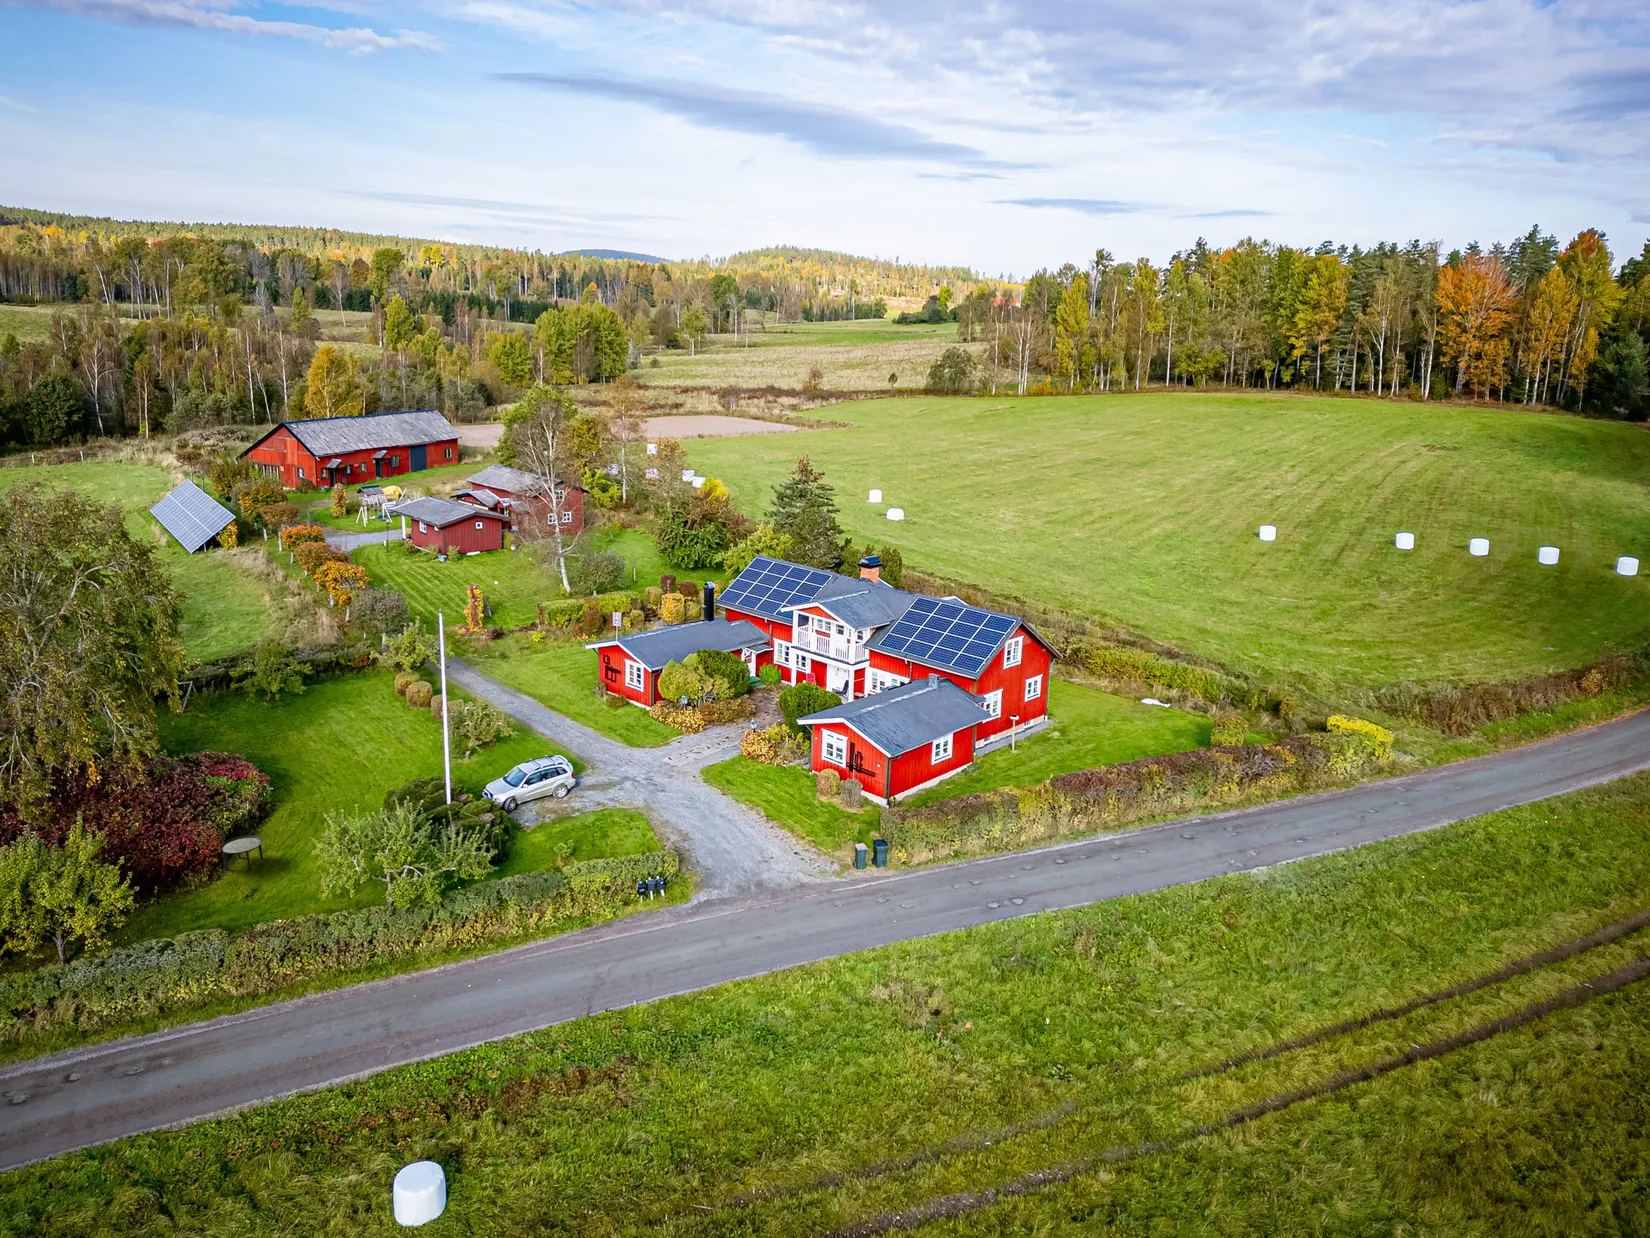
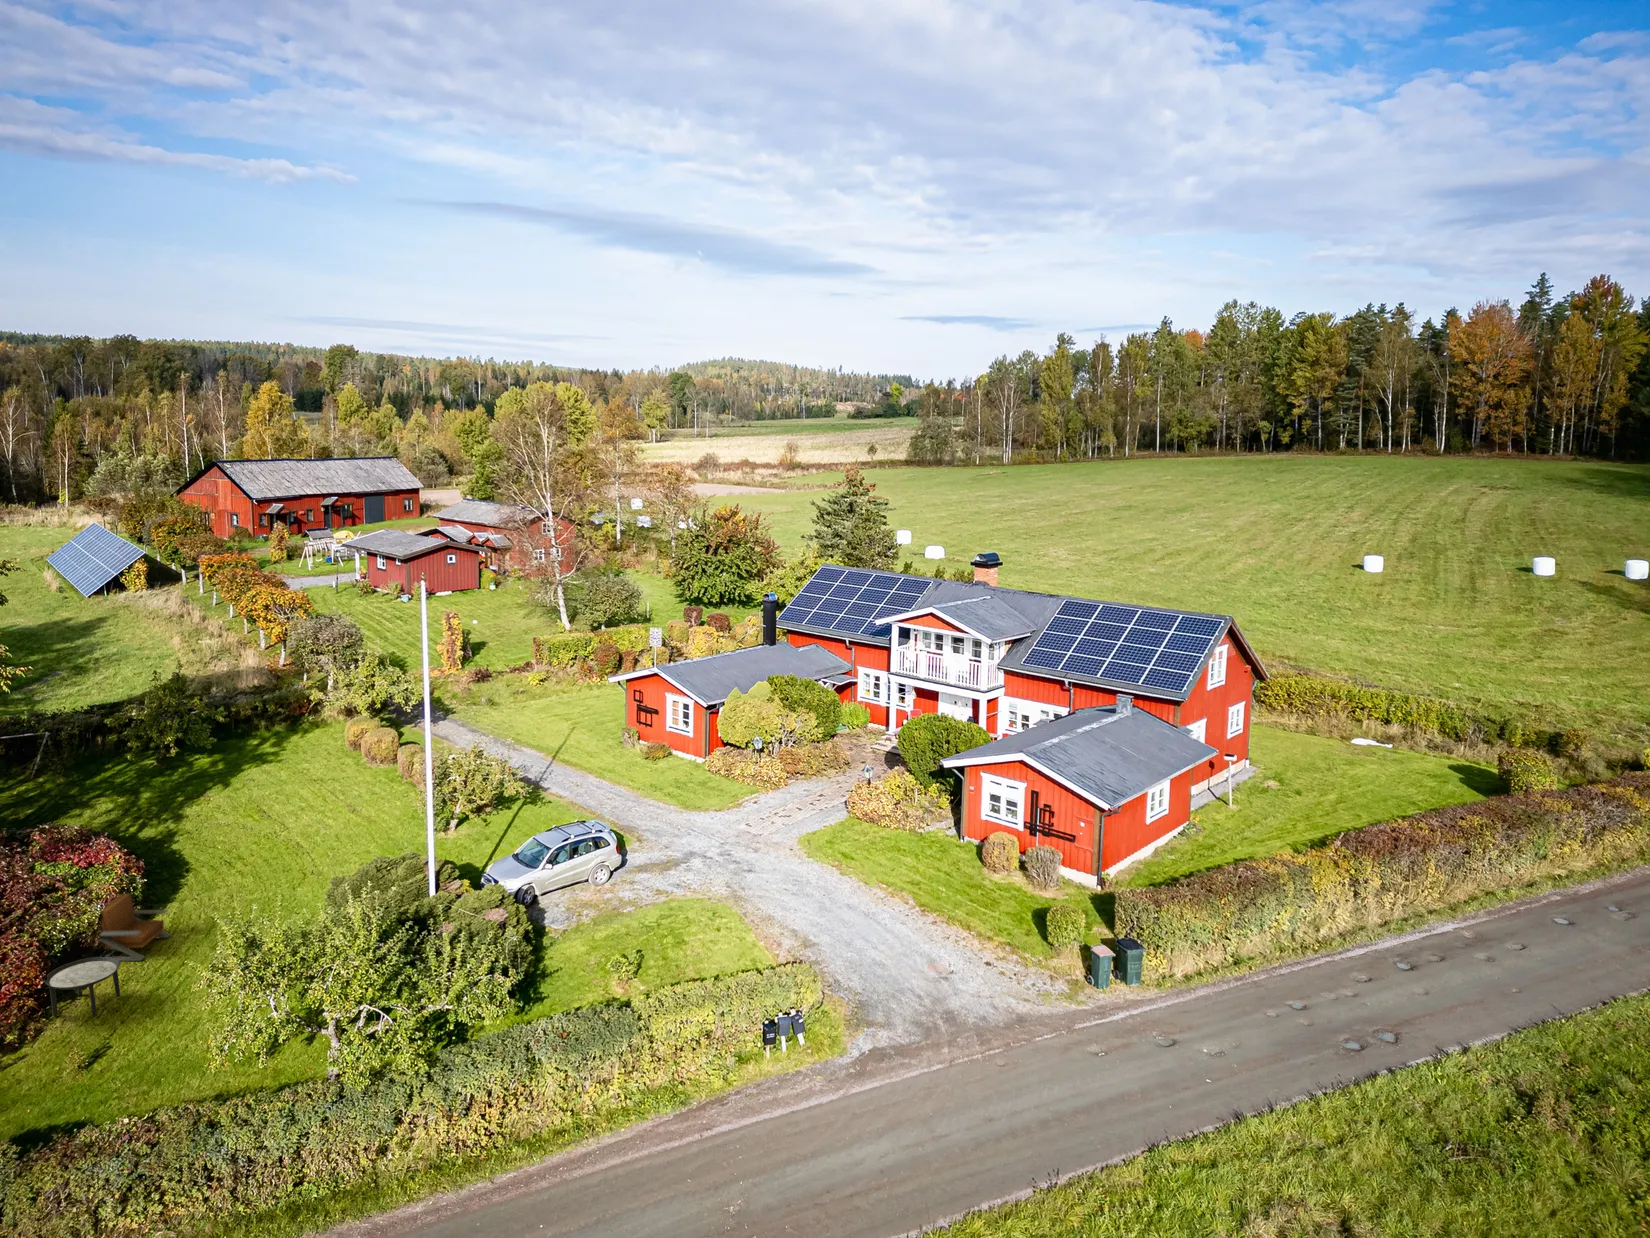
lounge chair: none [242,797,289,838] -> present [100,894,170,961]

